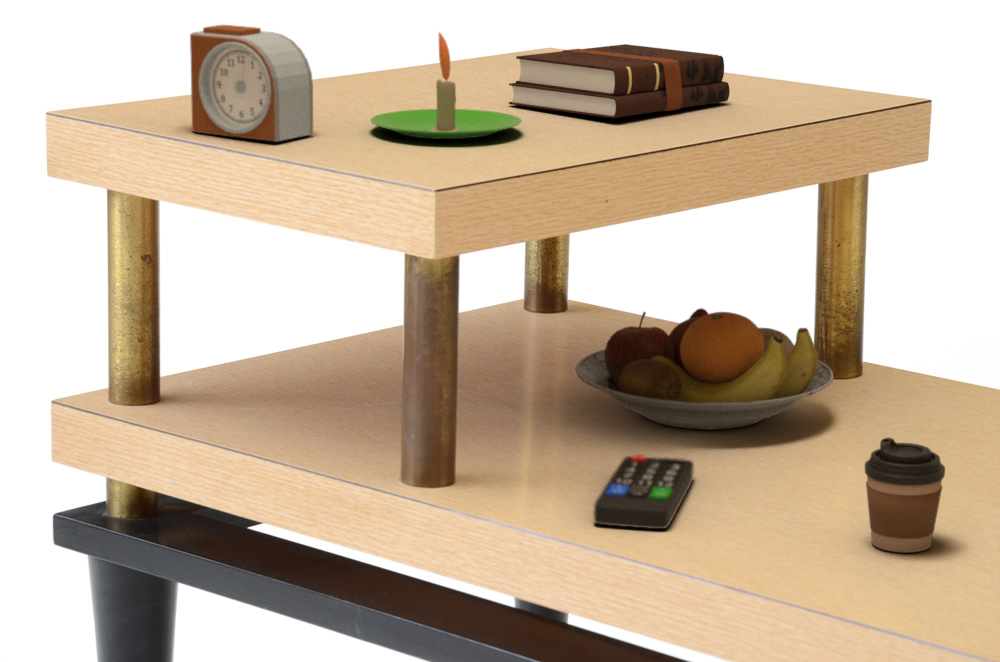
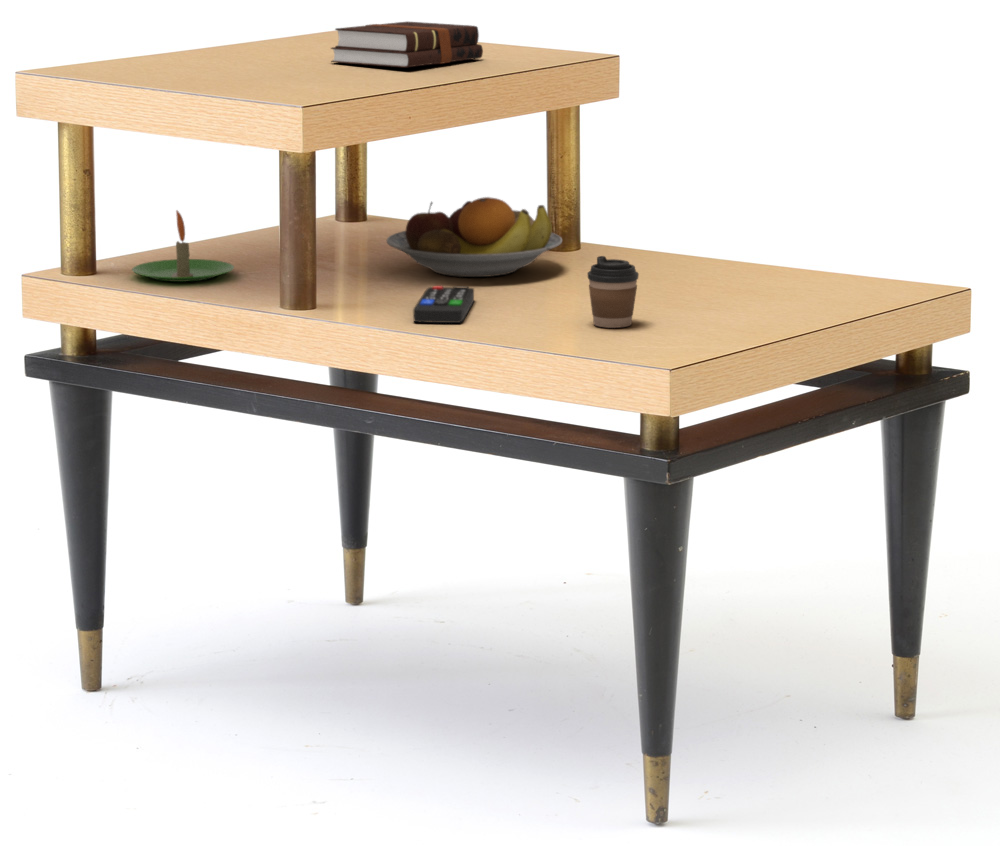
alarm clock: present [190,25,313,142] -> none [118,6,205,84]
candle: present [370,33,522,139] -> present [132,211,234,282]

